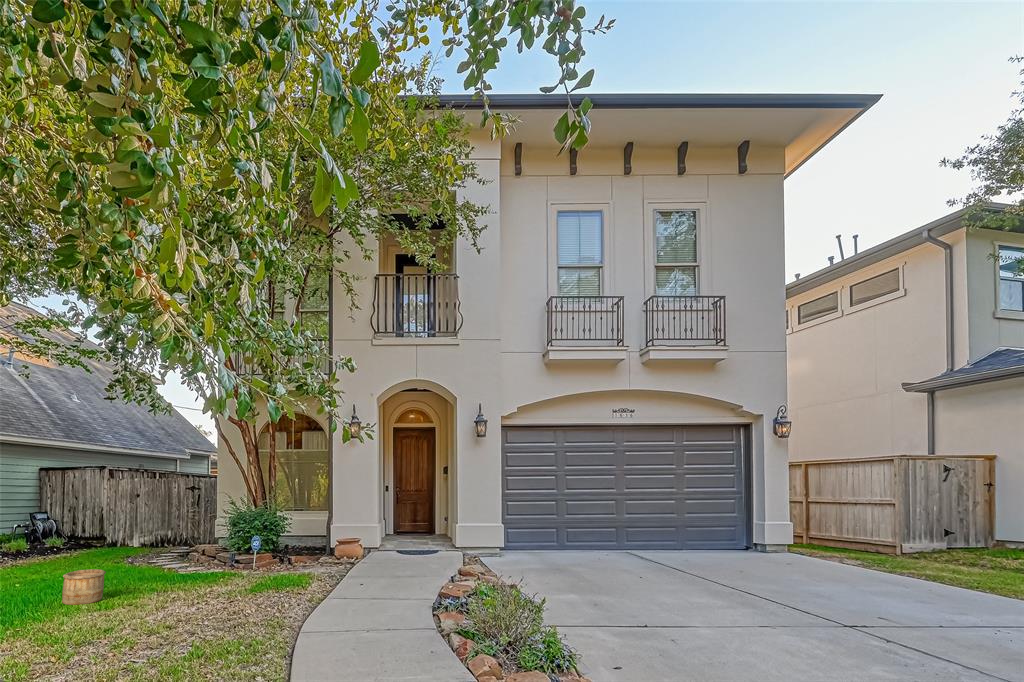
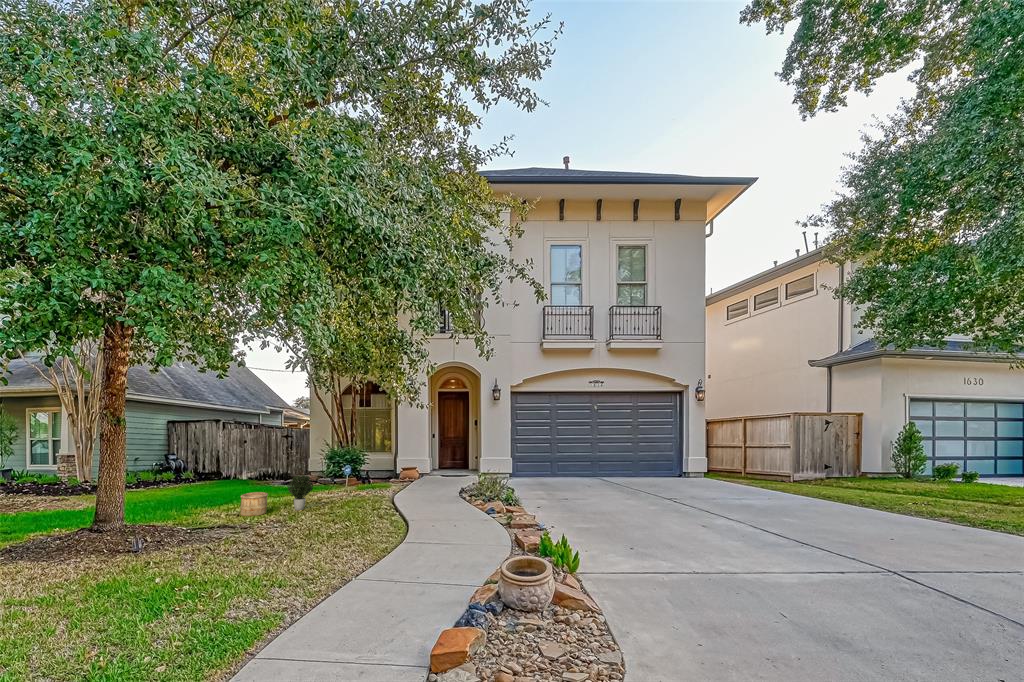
potted plant: none [135,543,175,596] -> present [287,475,313,510]

